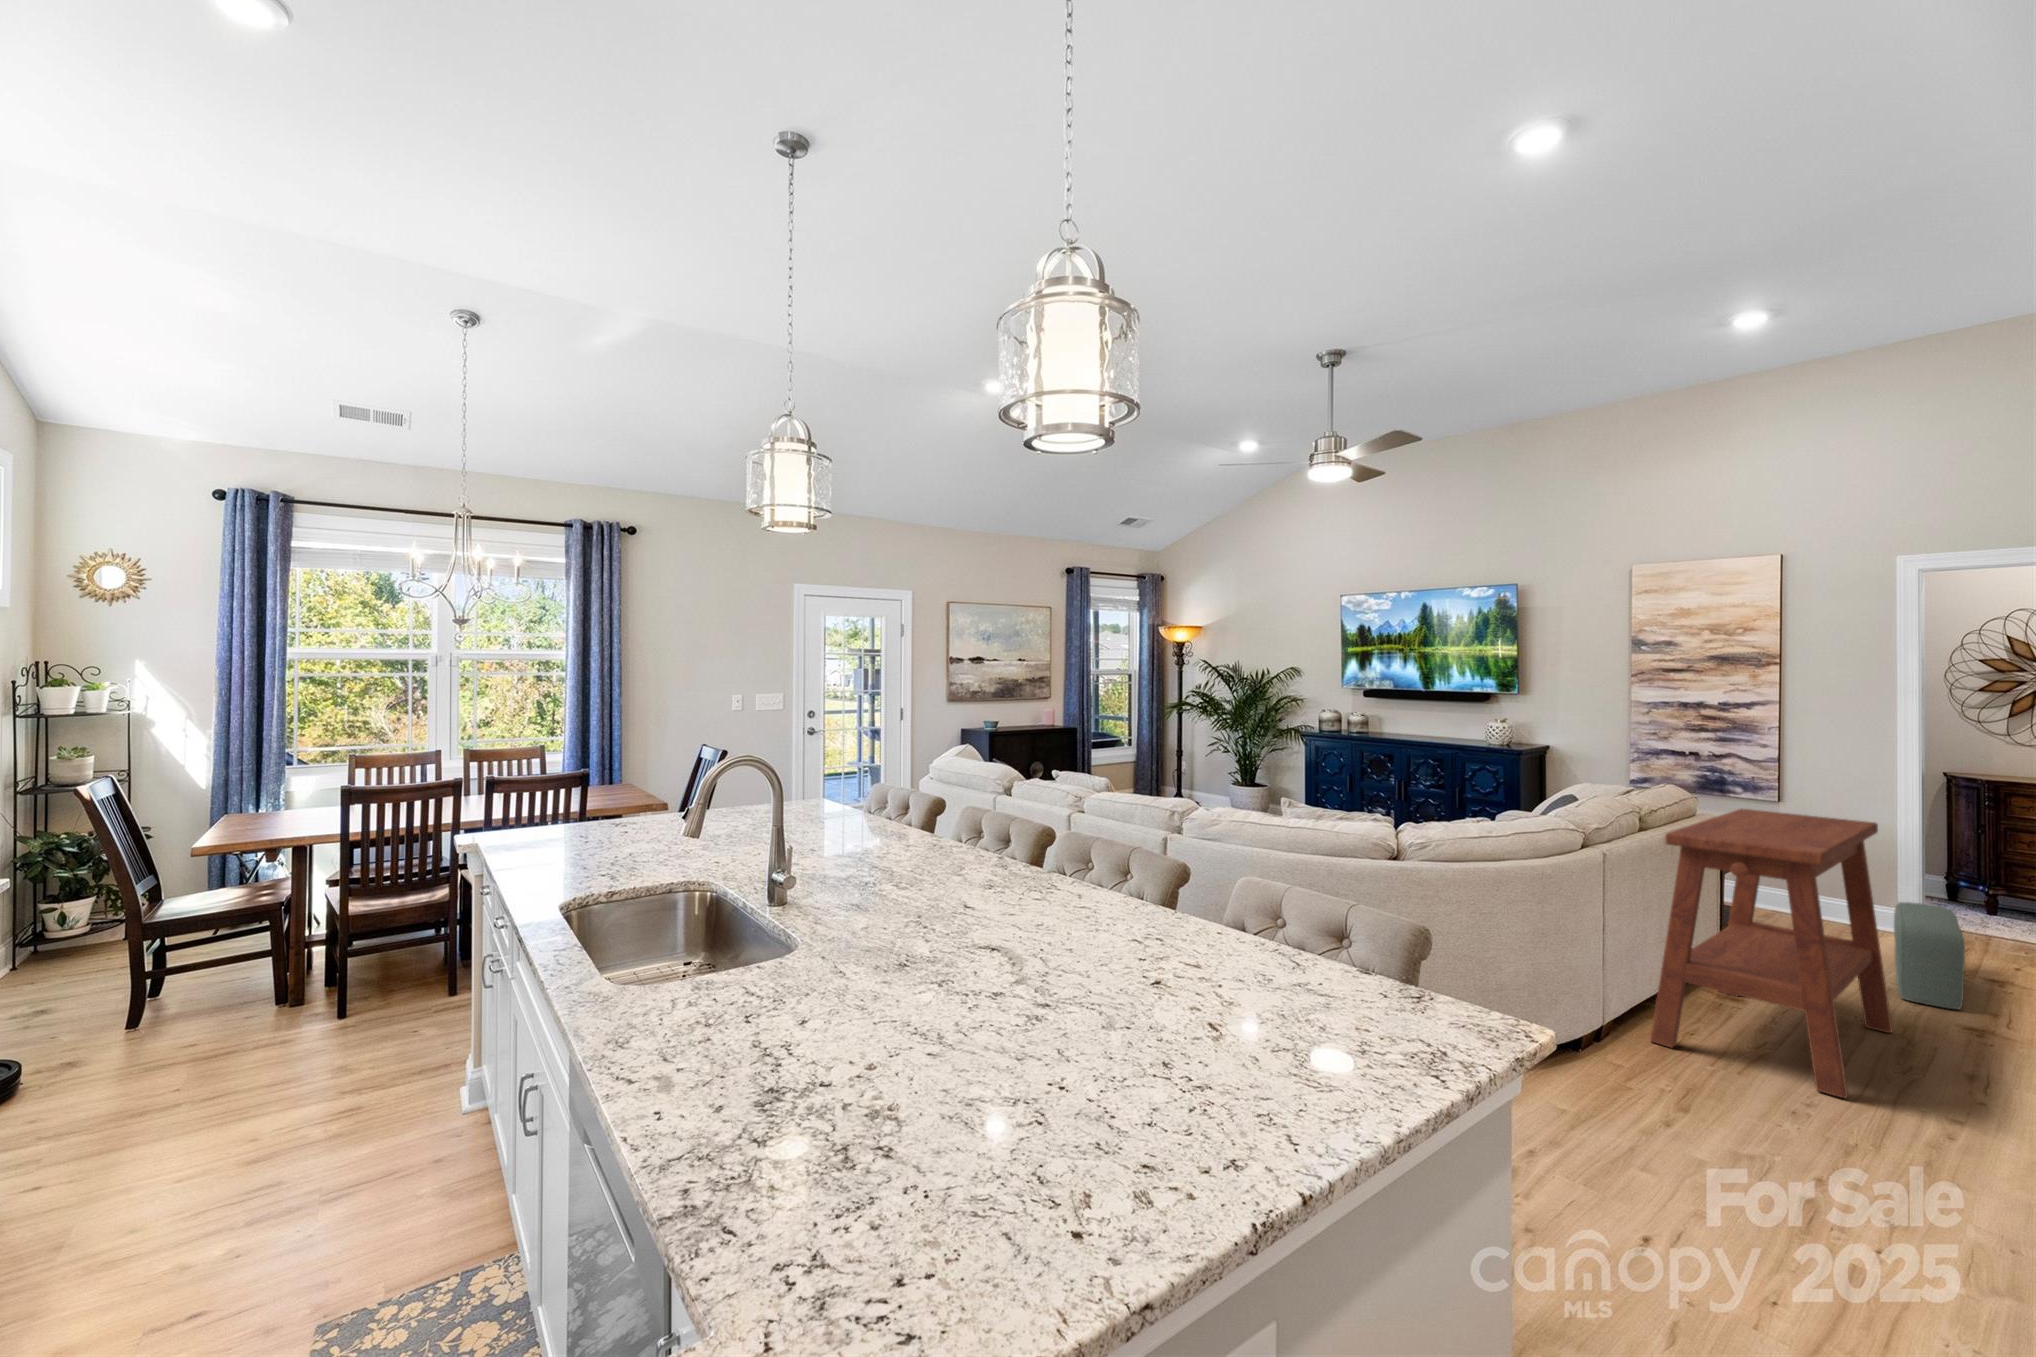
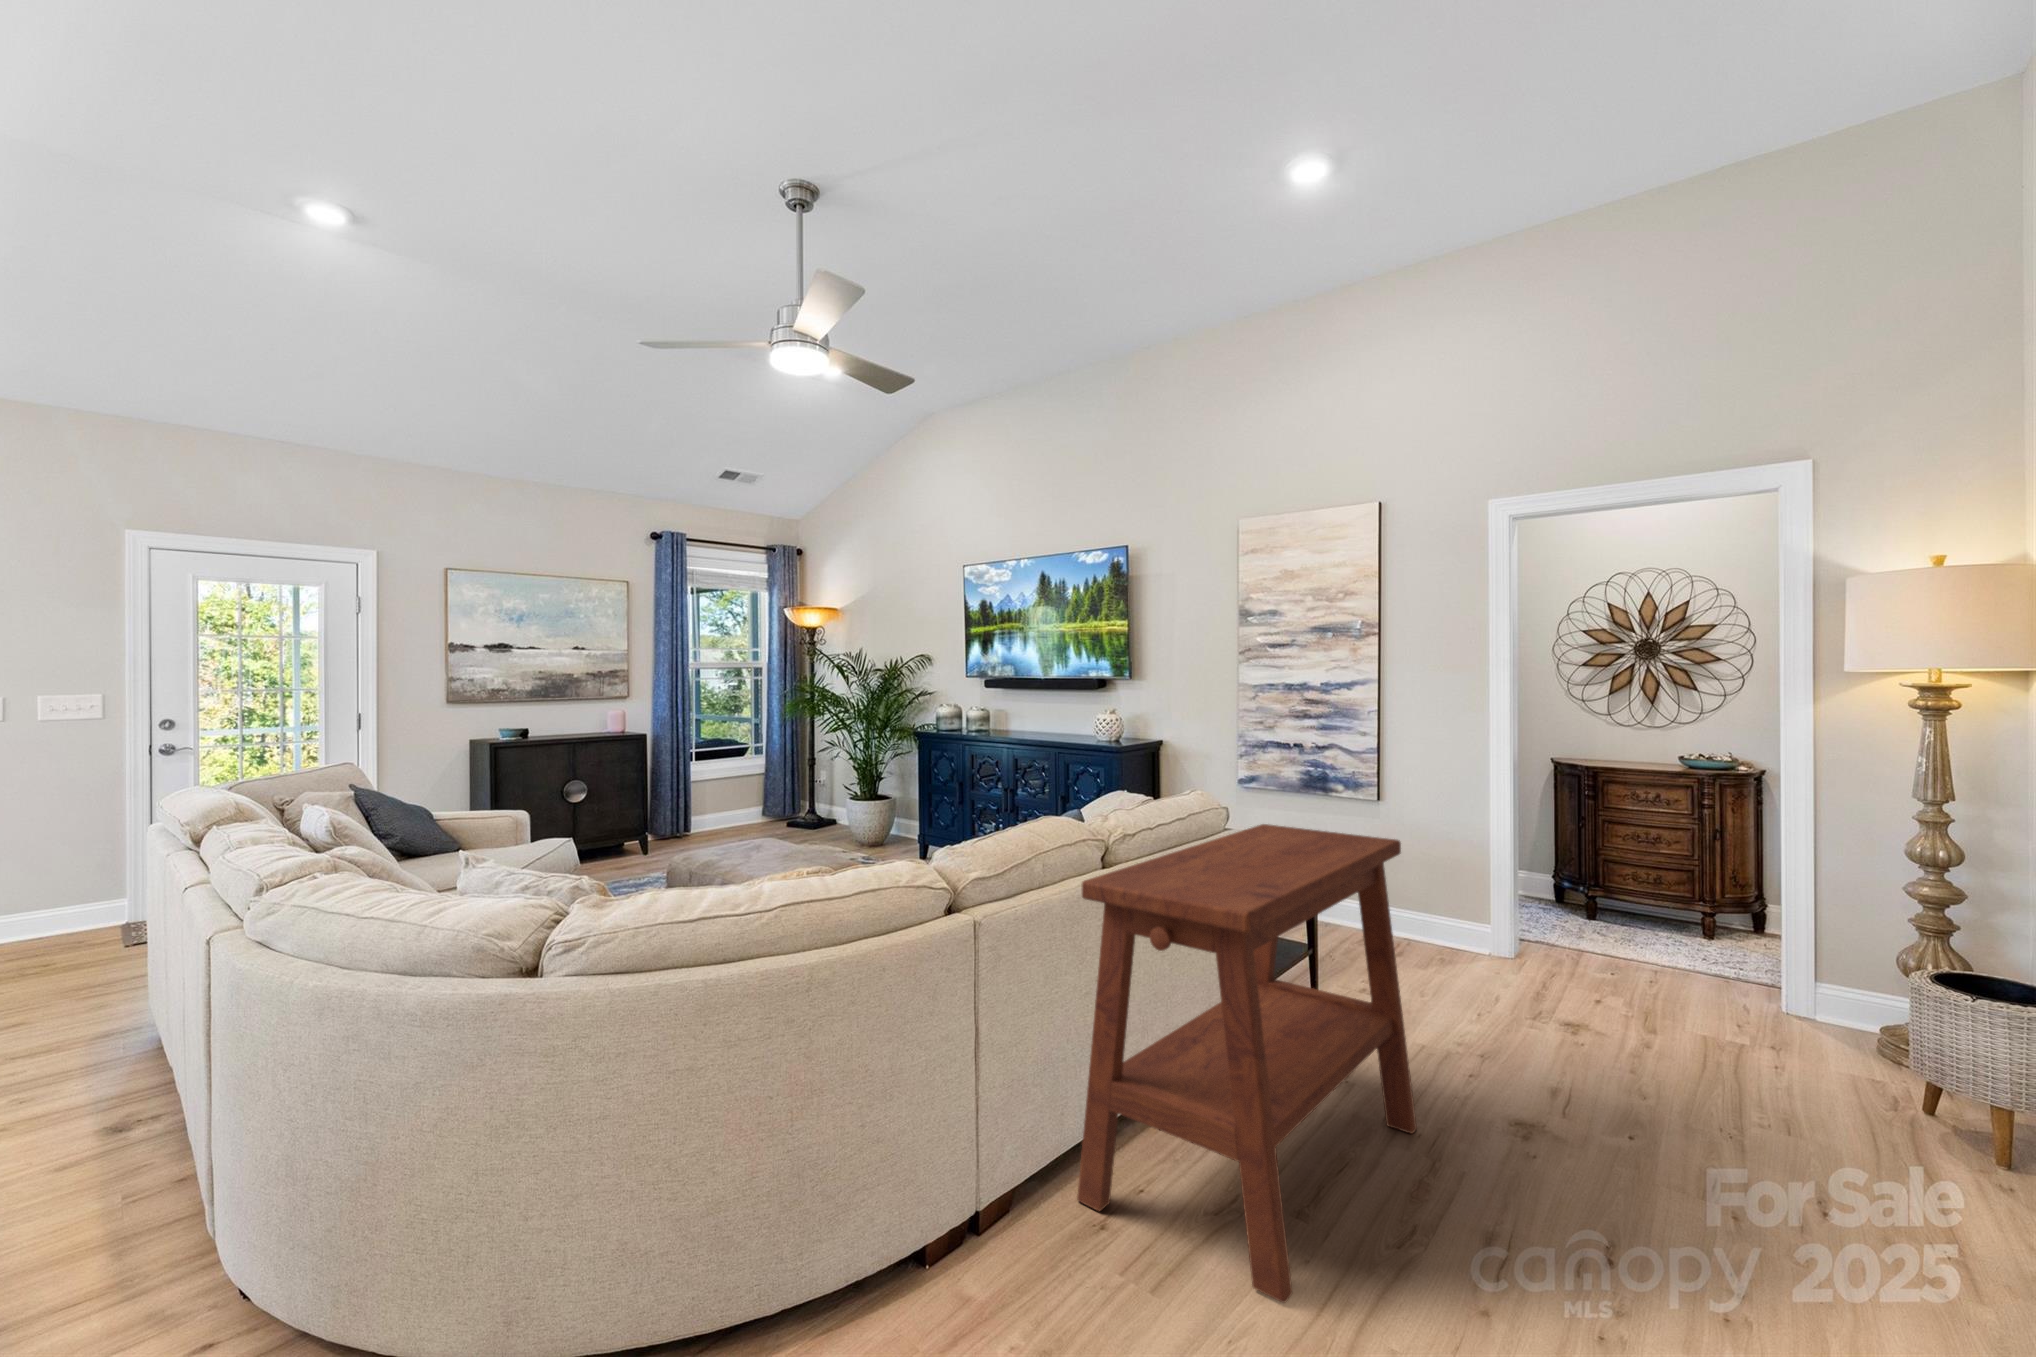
pouf: present [1894,902,1965,1009] -> none [1448,926,1524,1076]

